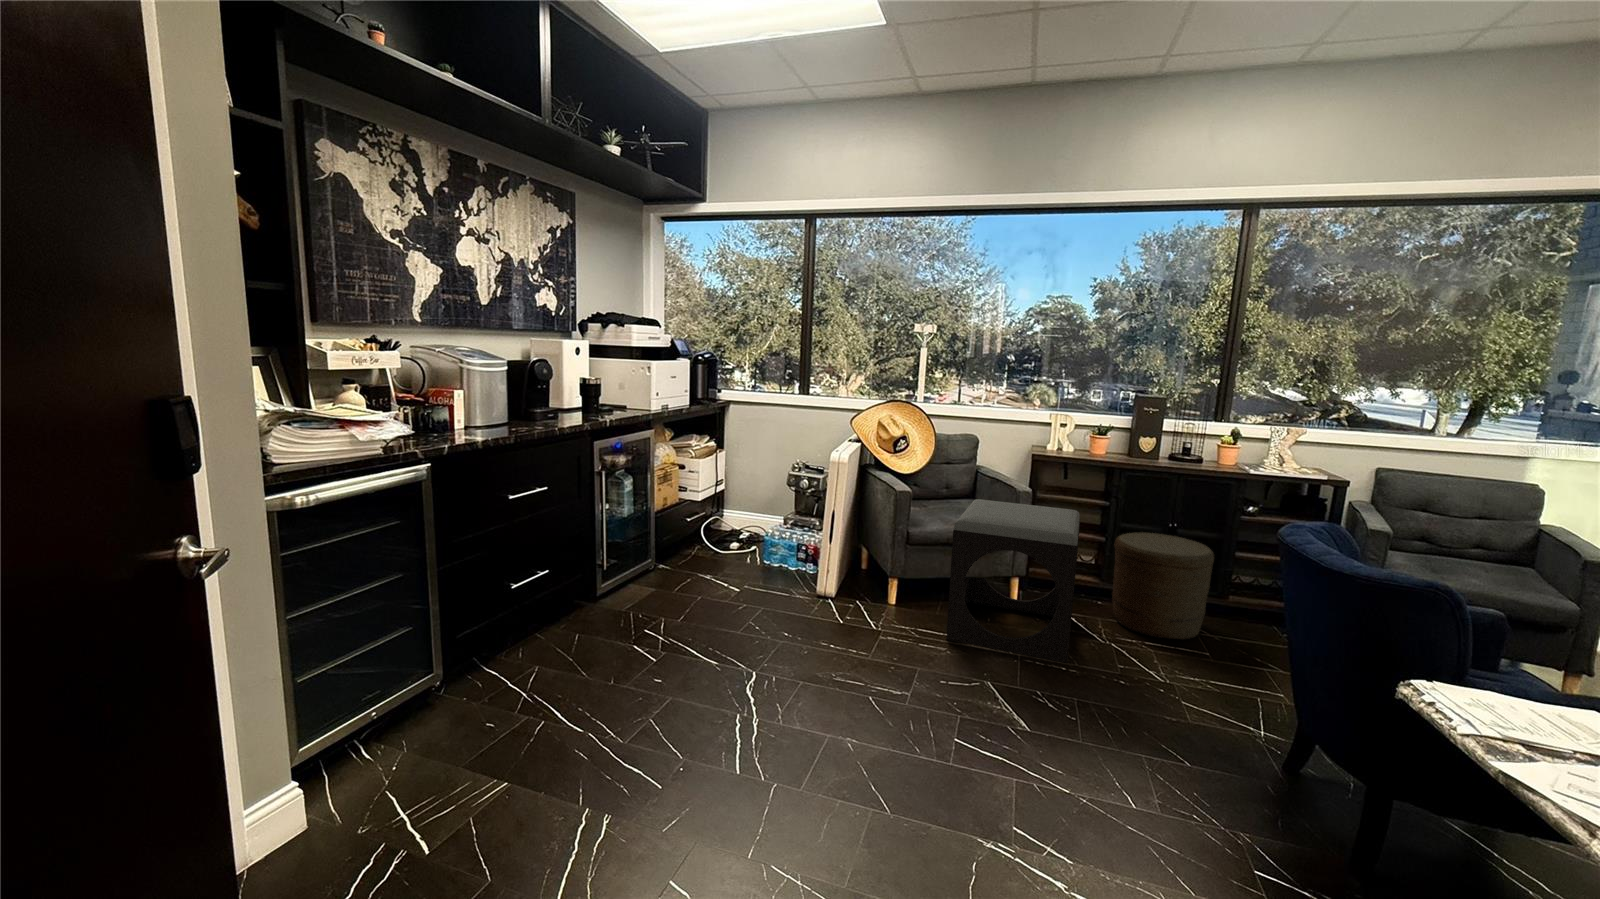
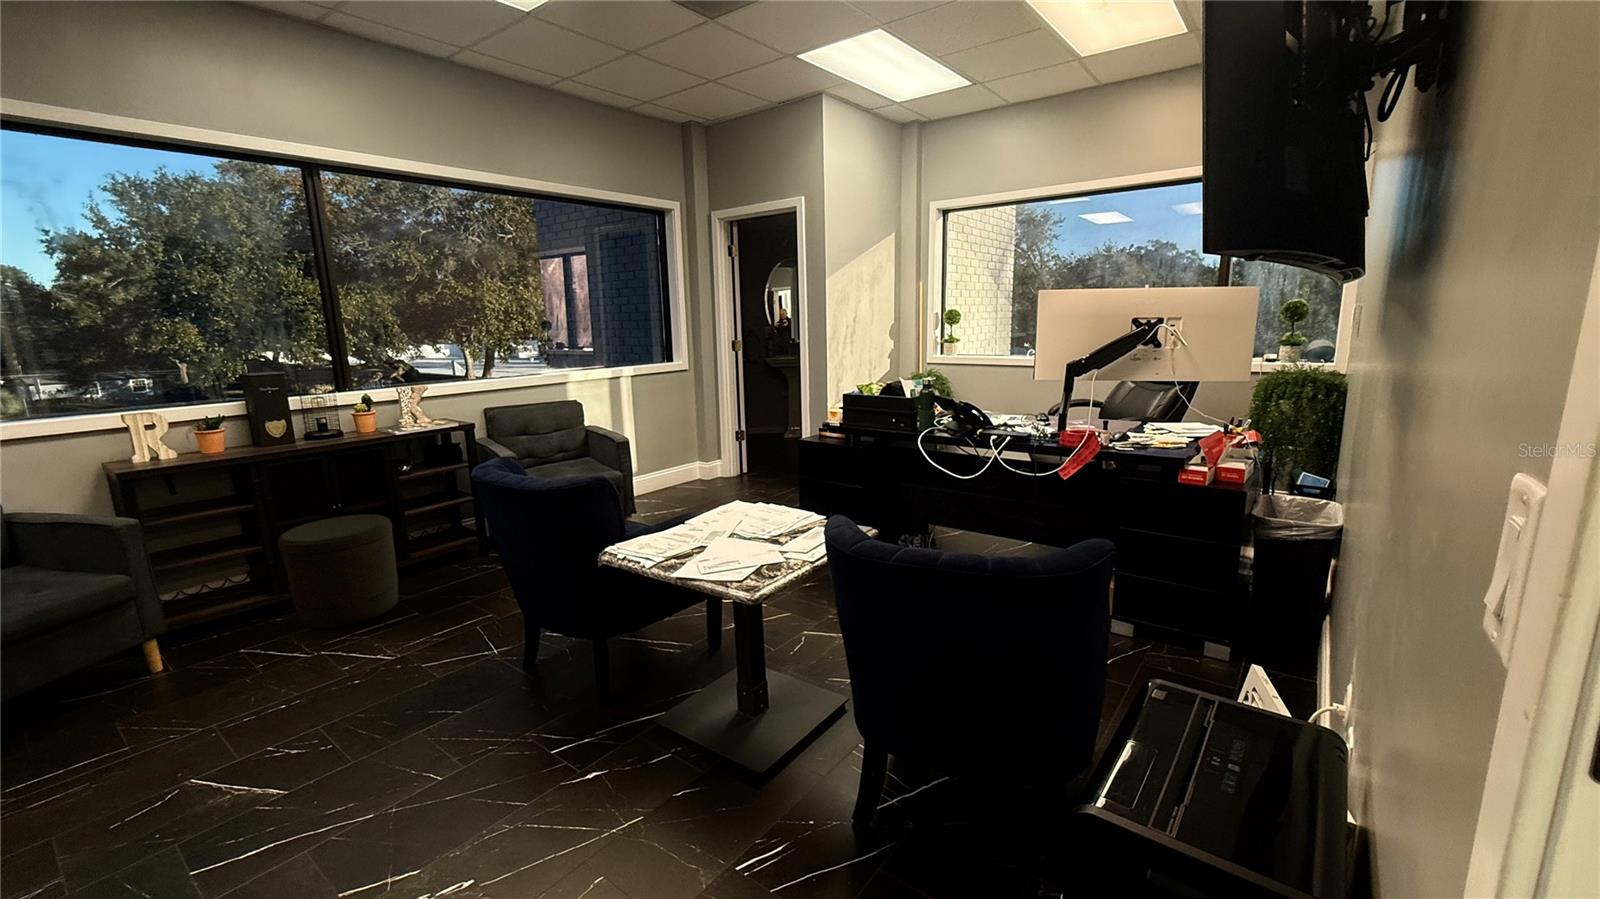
footstool: present [946,499,1080,663] -> none [22,524,278,771]

